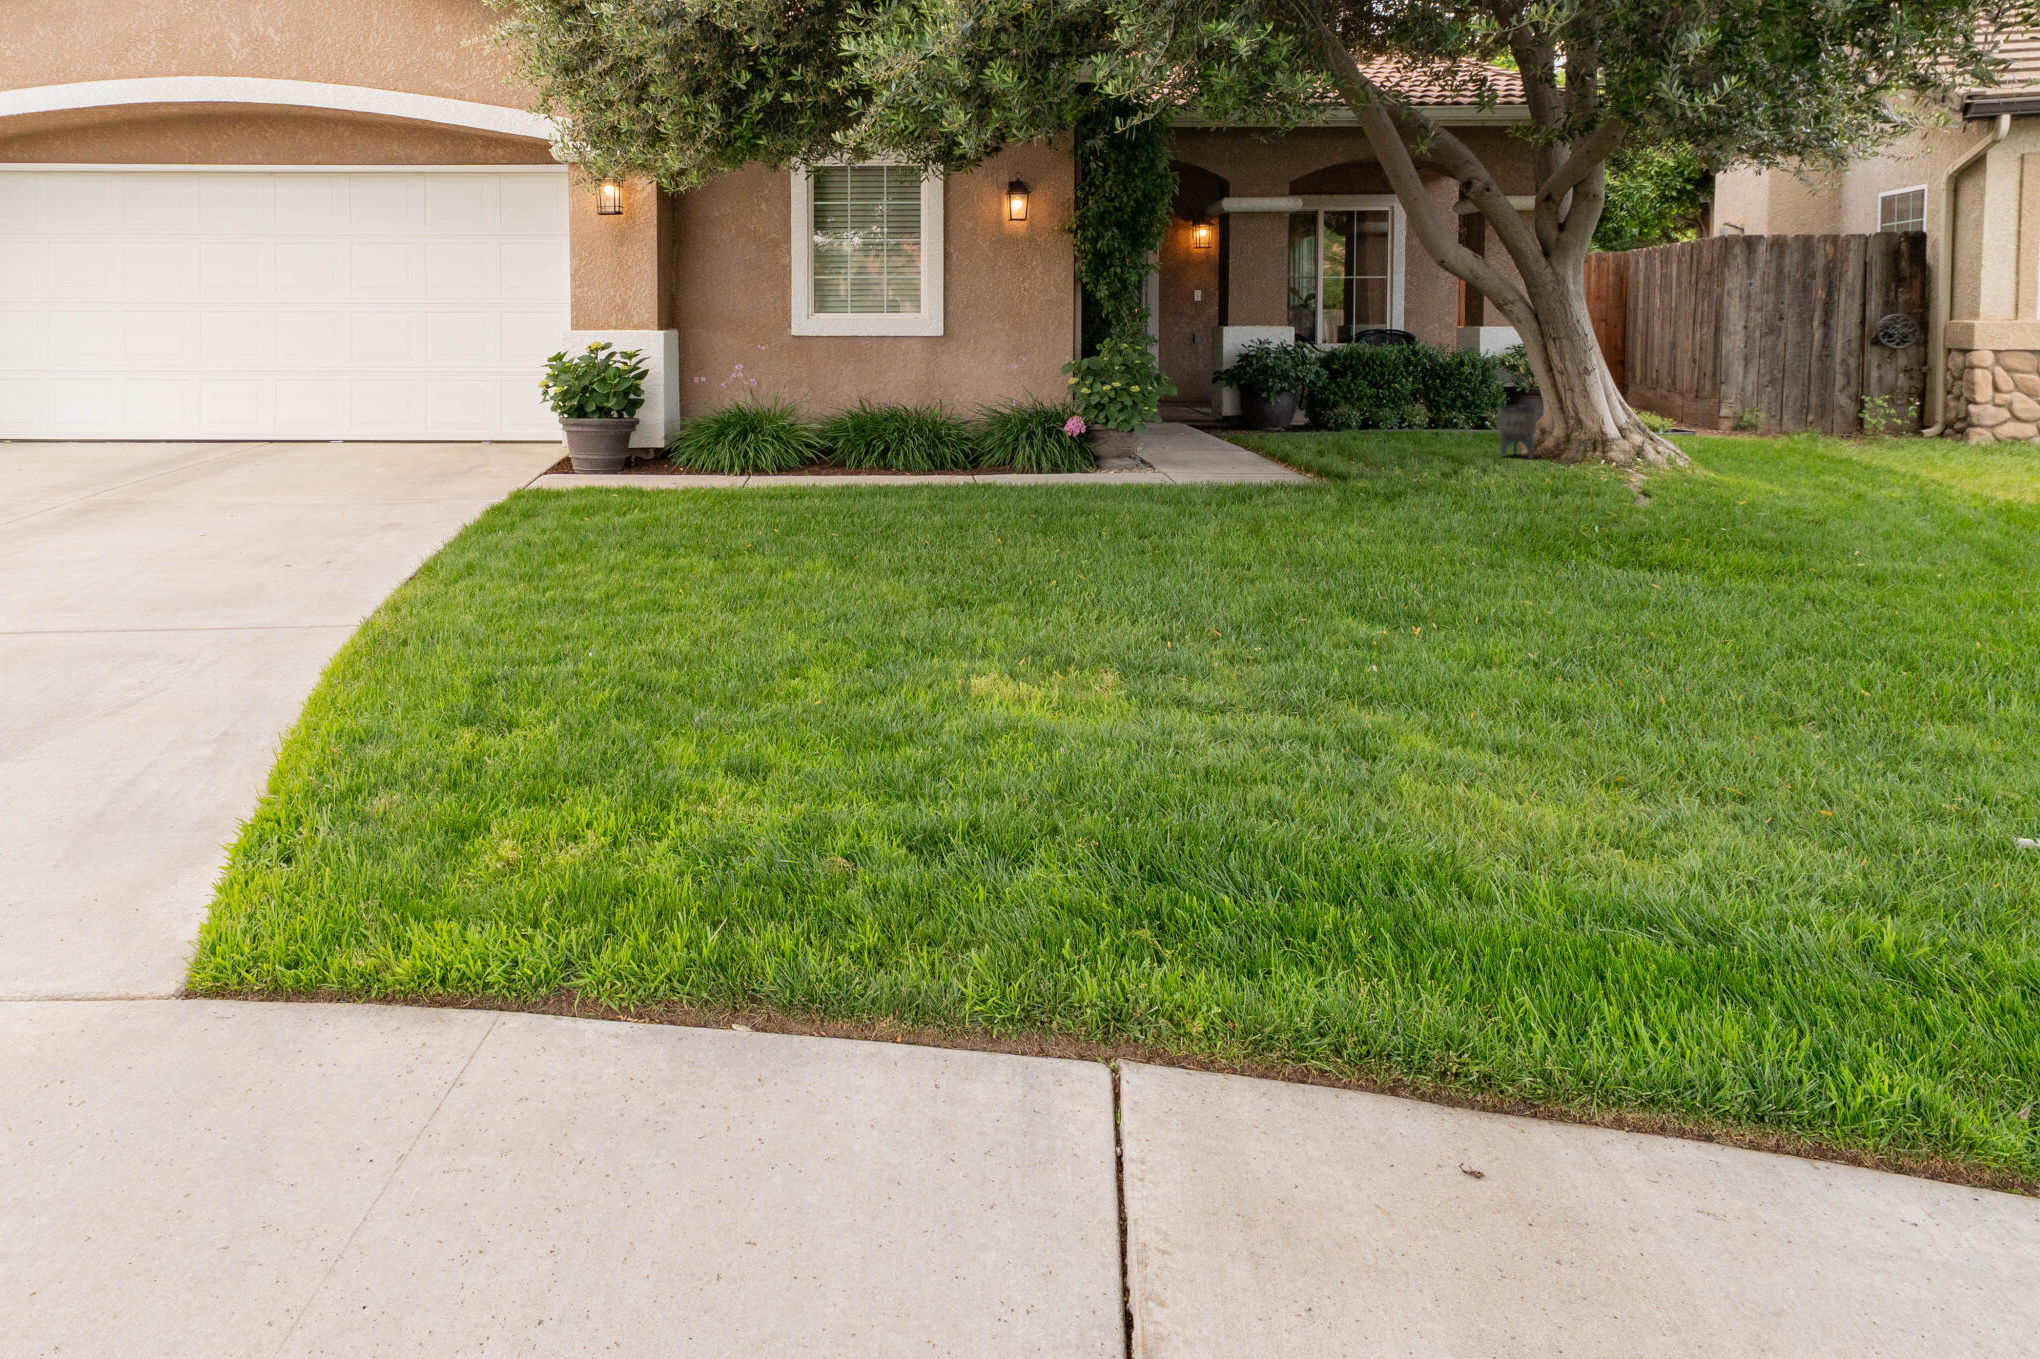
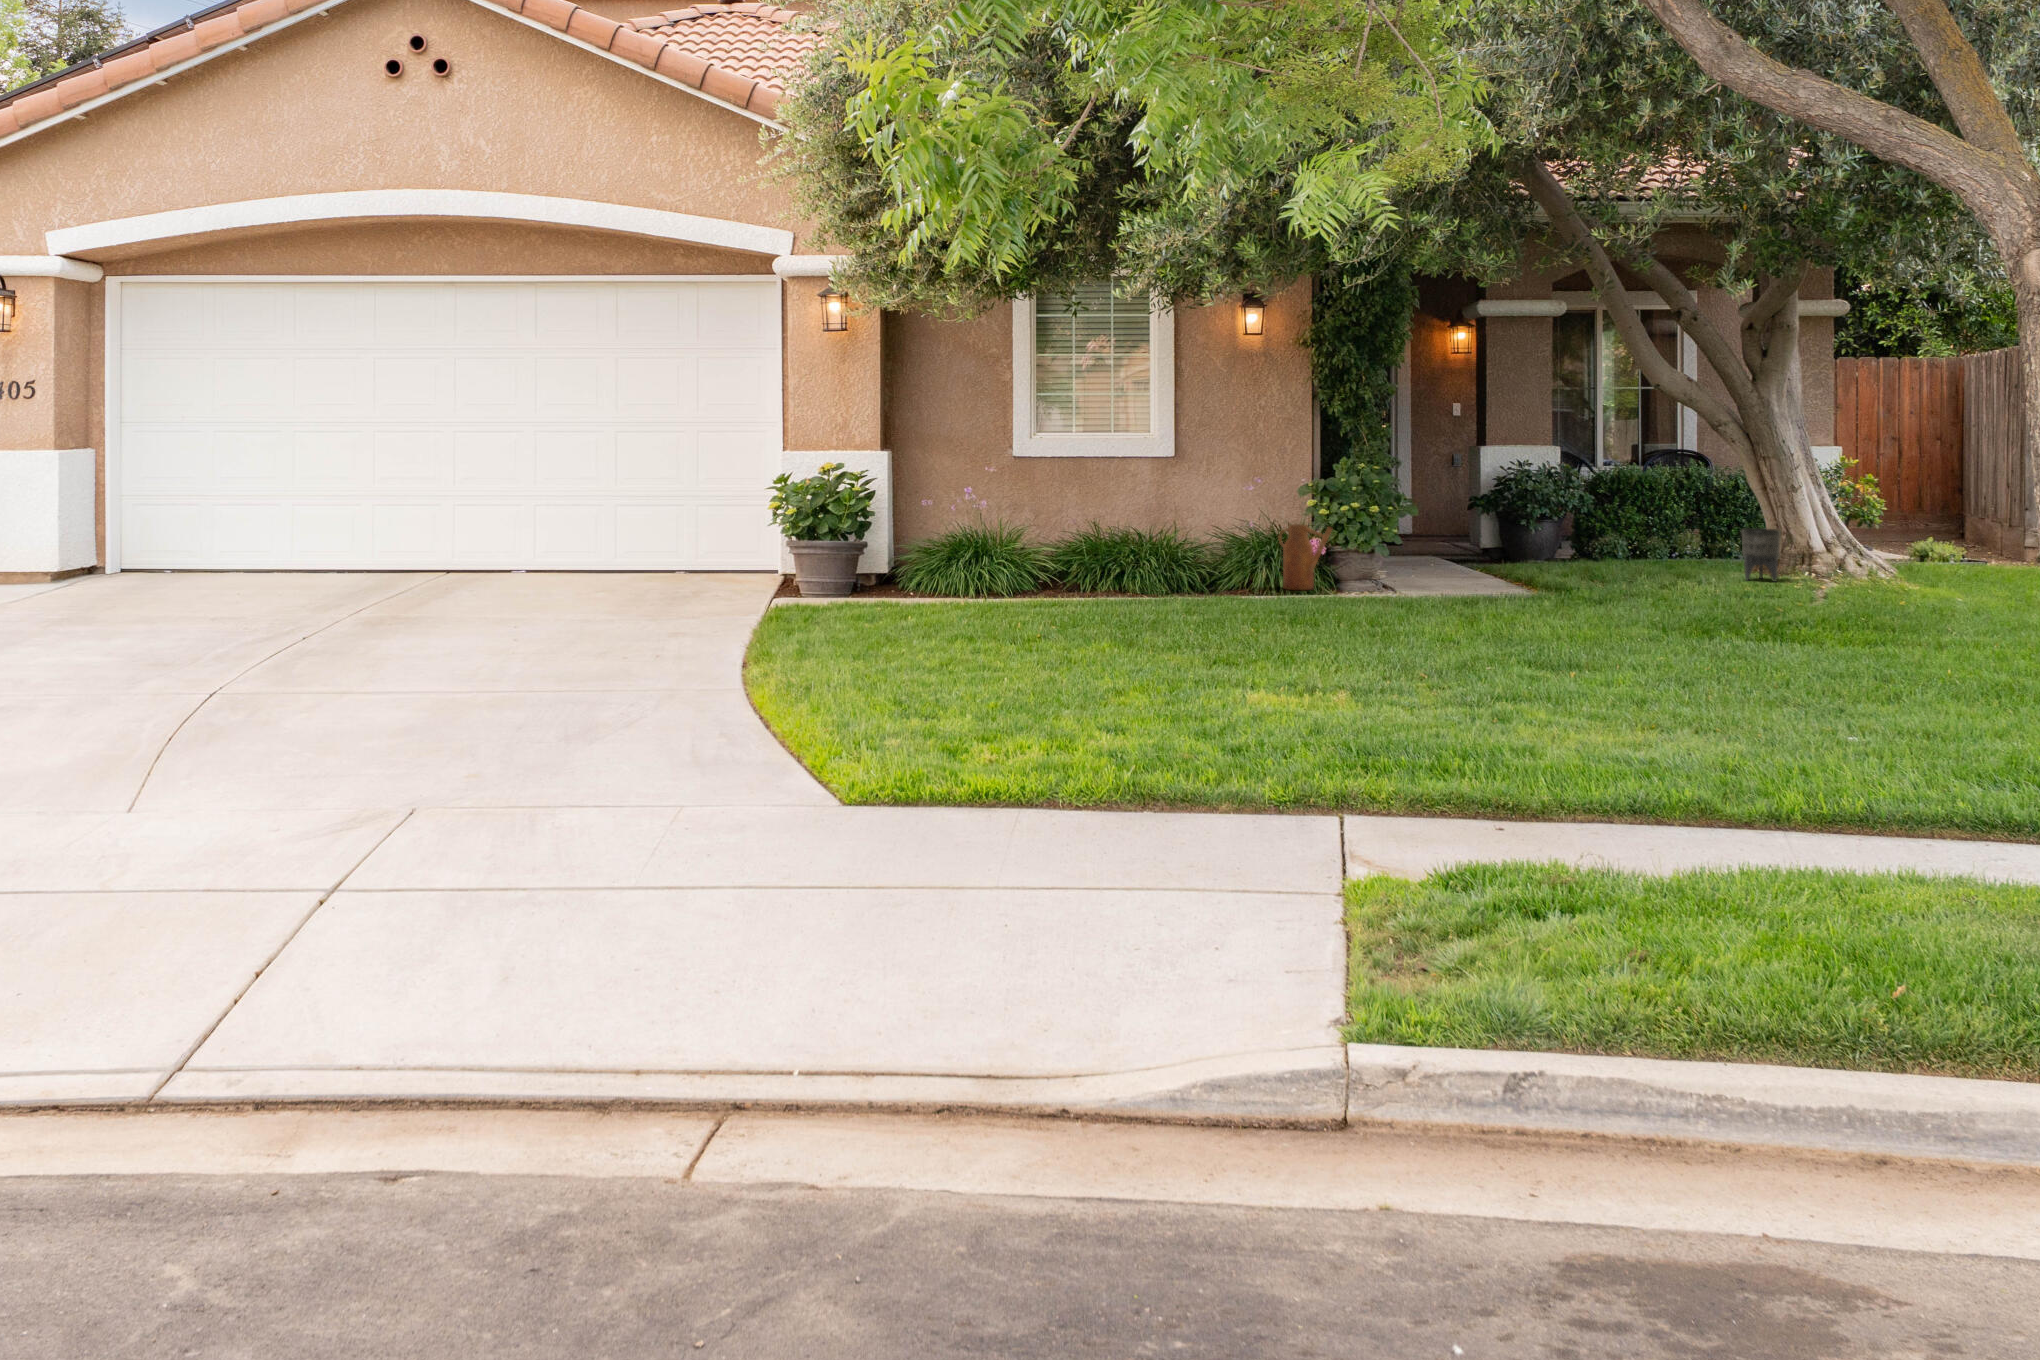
watering can: none [1040,402,1095,468] -> present [1279,524,1332,590]

